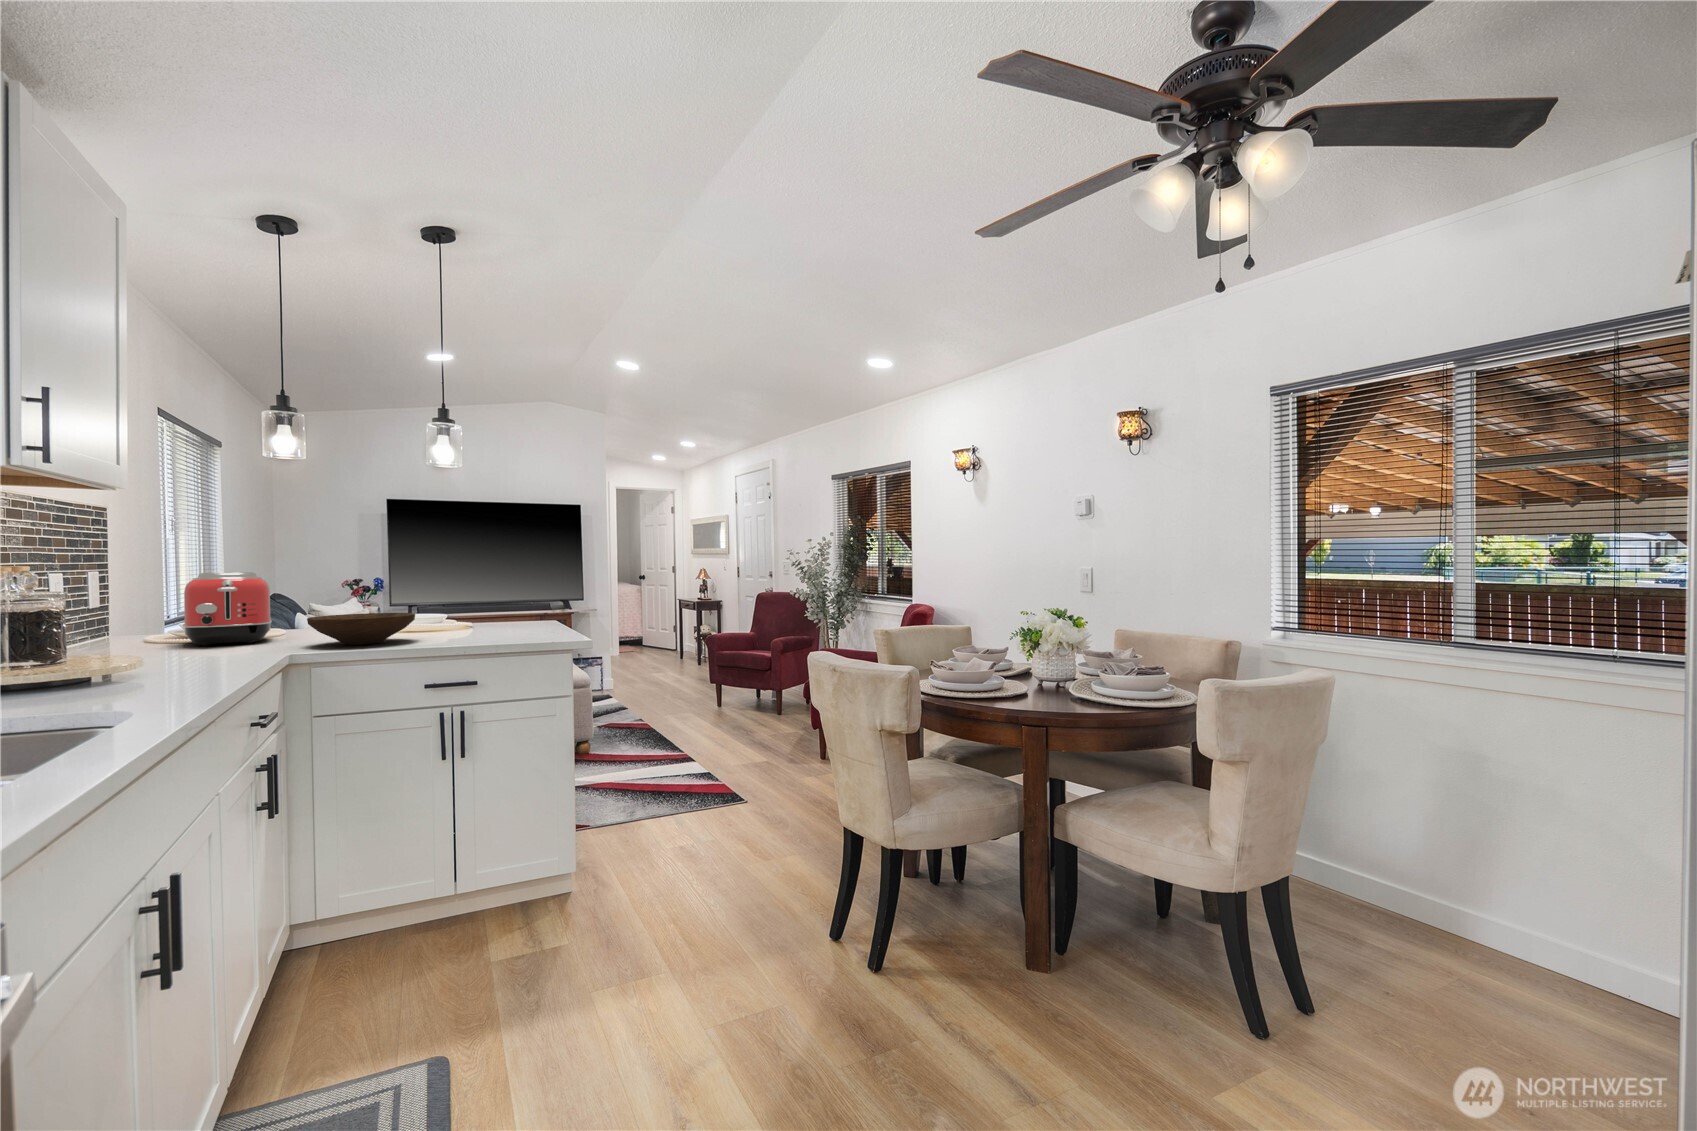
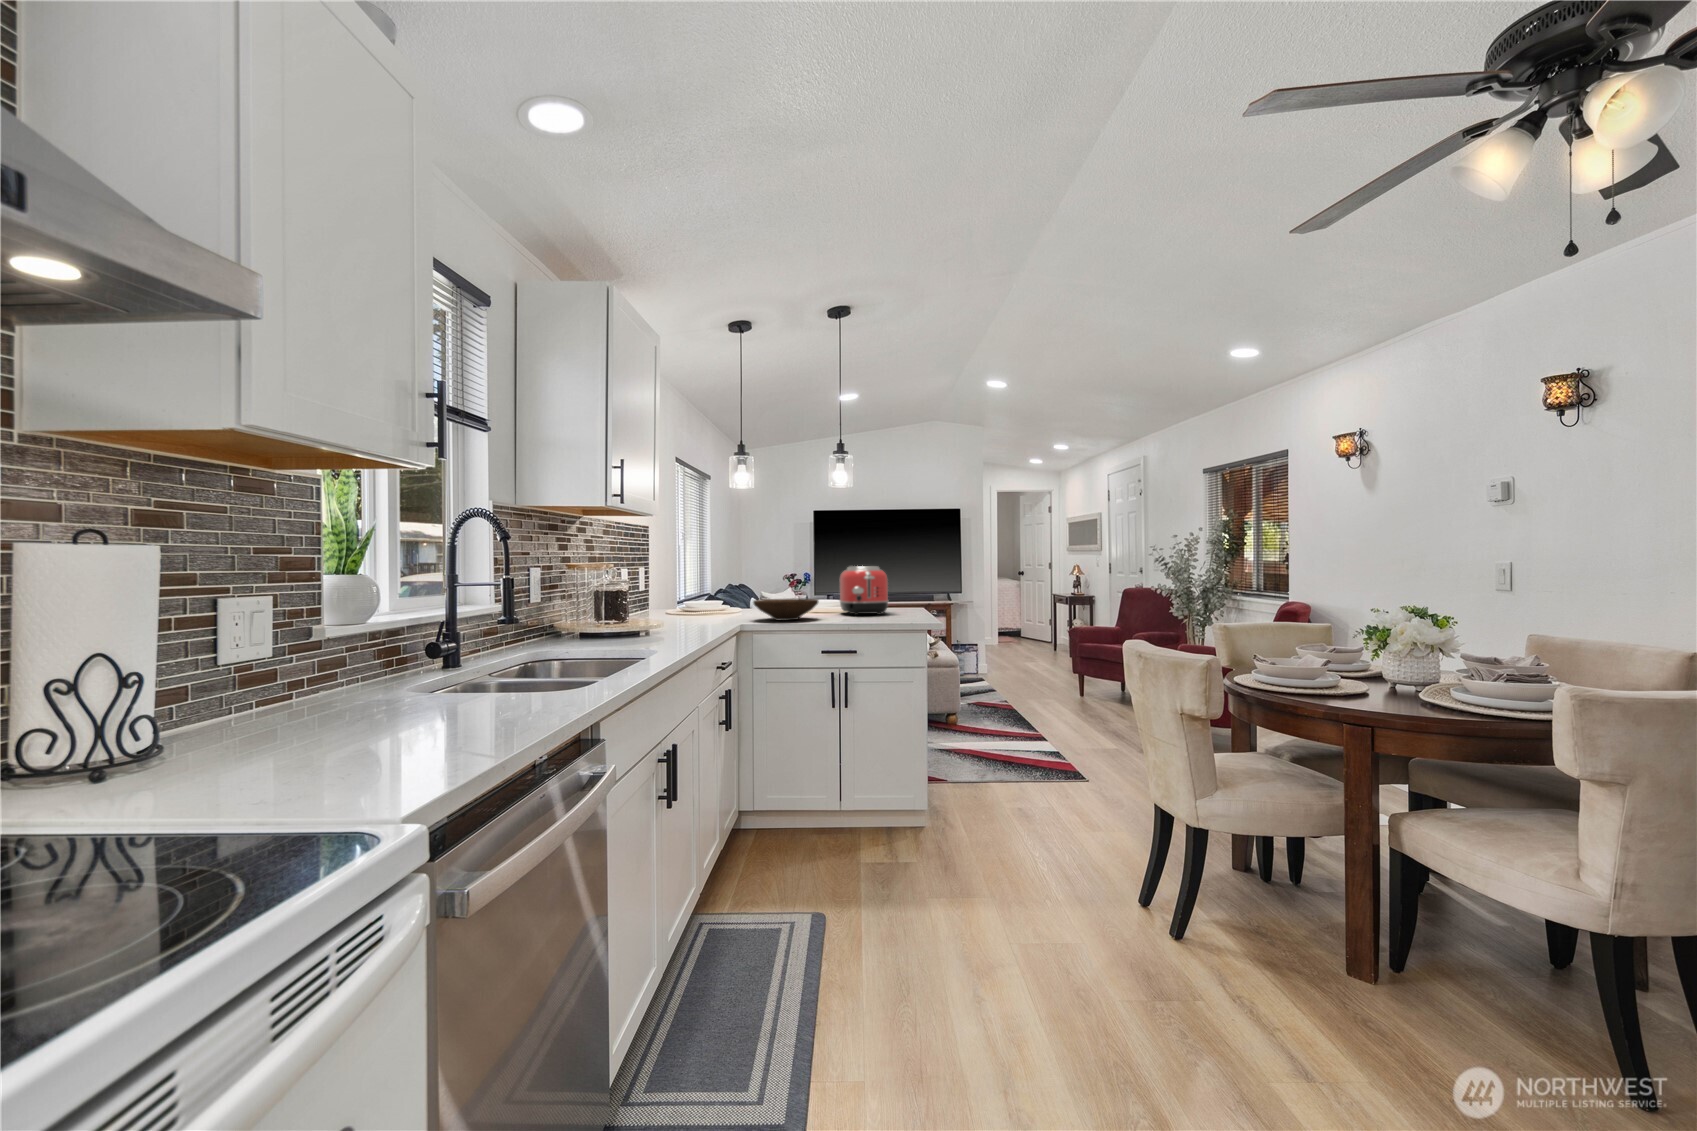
toaster: present [183,572,272,646] -> present [840,566,888,615]

